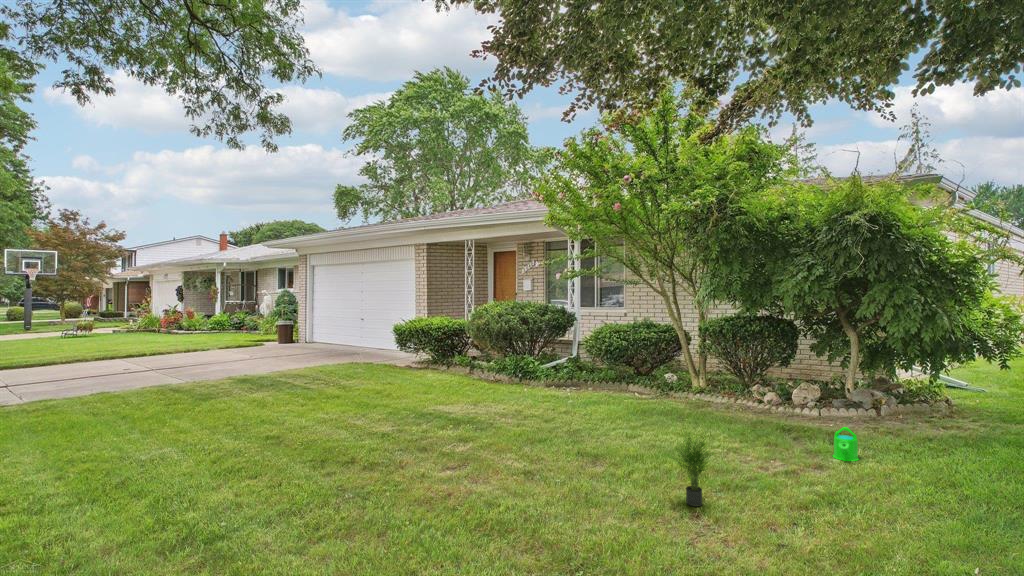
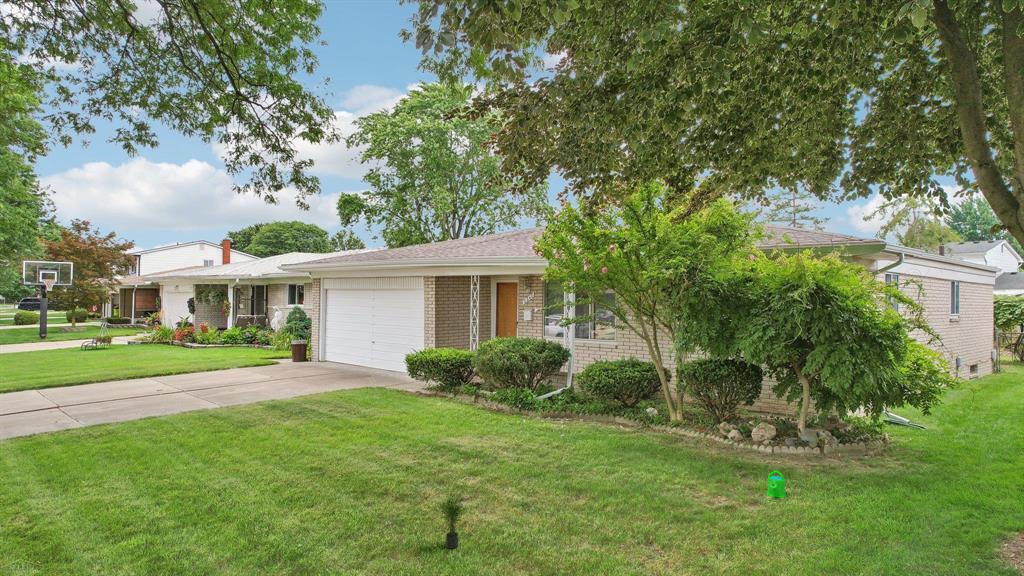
potted plant: present [668,434,711,507] -> present [435,493,465,548]

